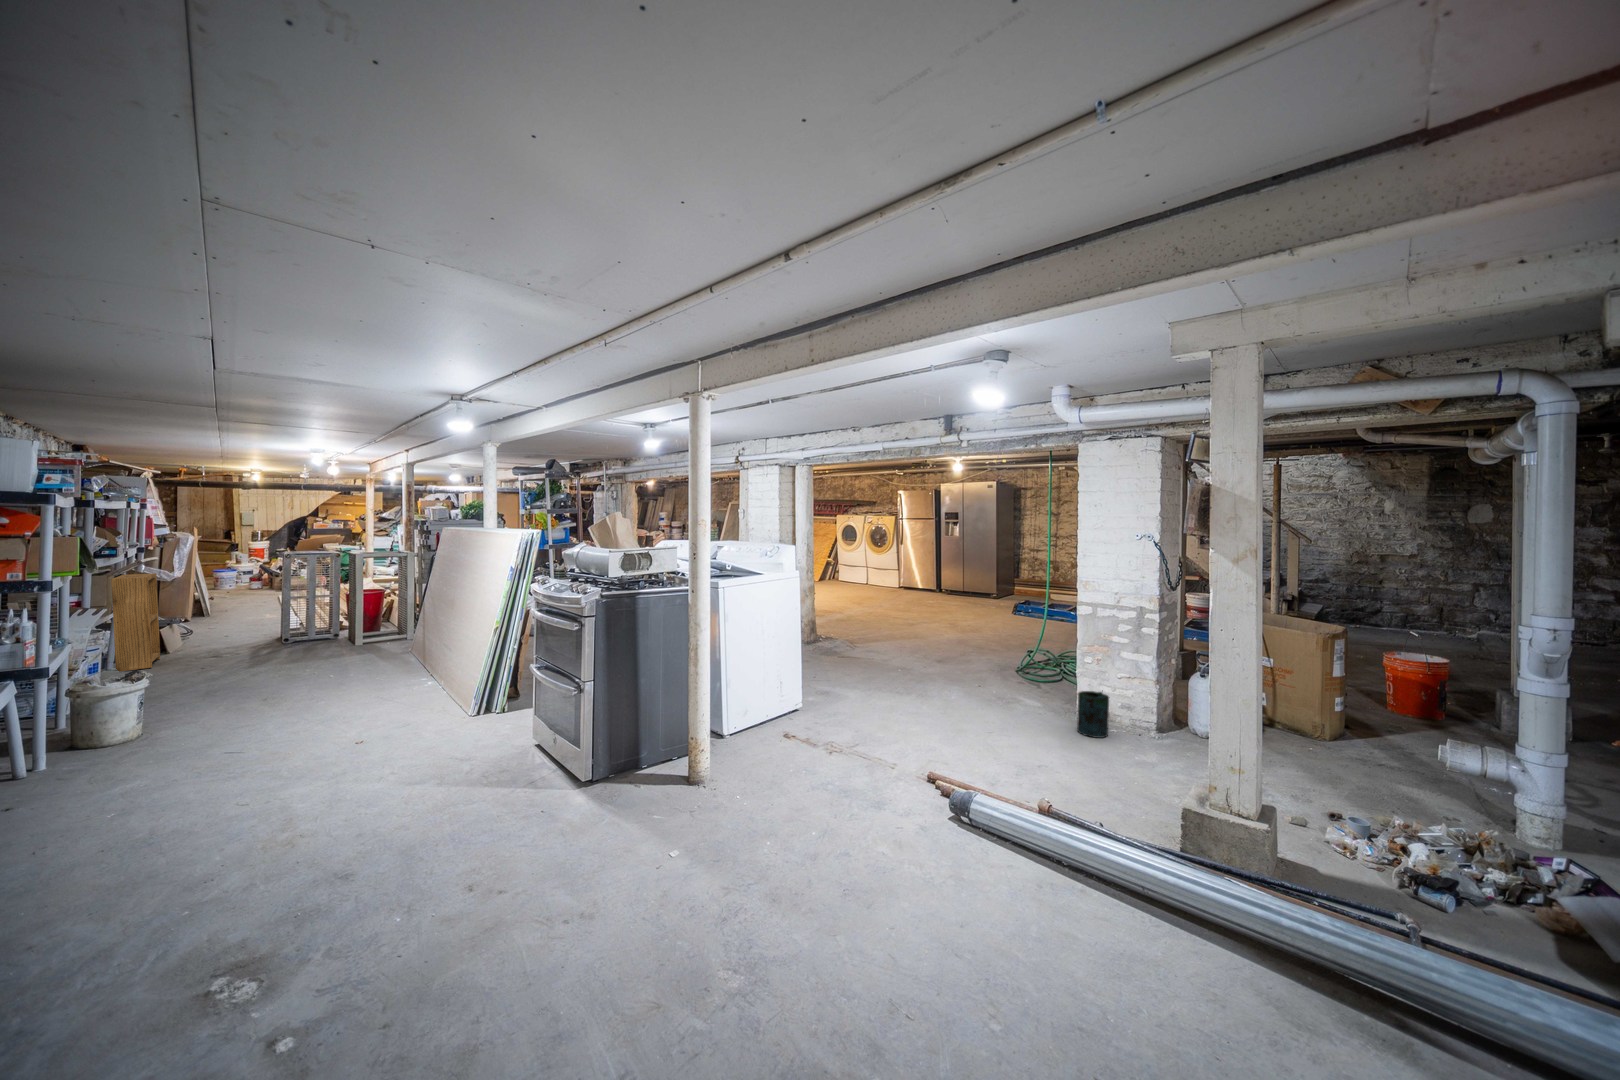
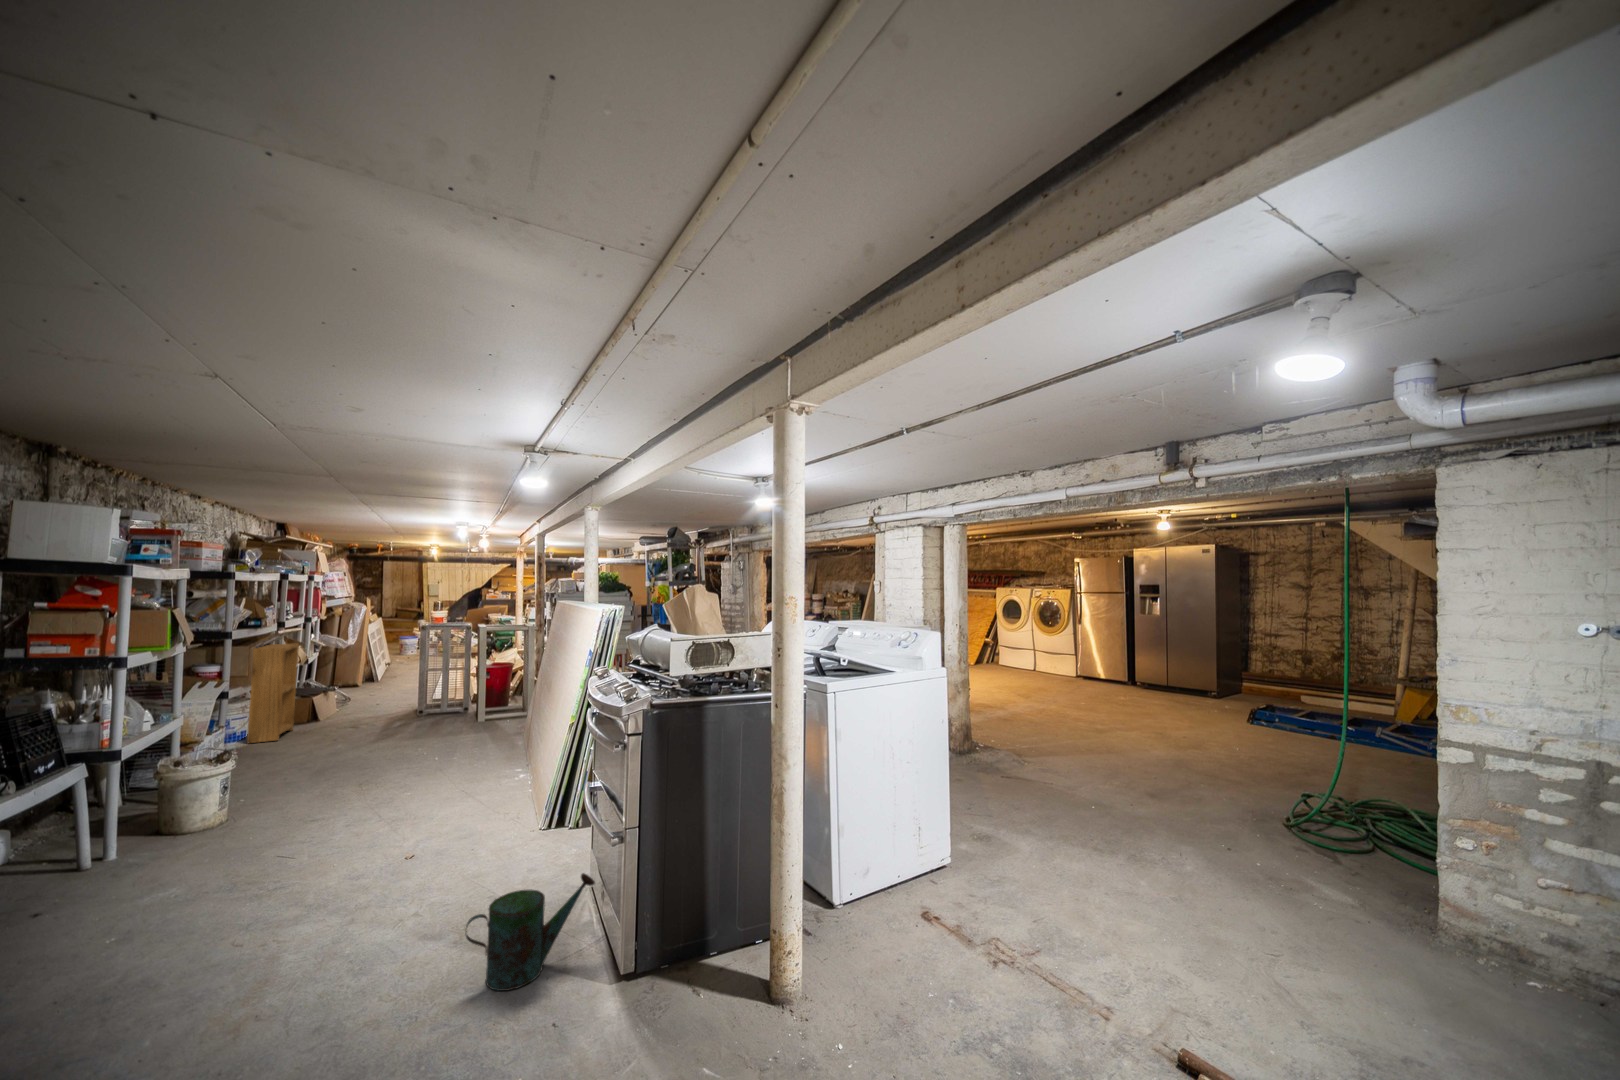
watering can: present [1077,691,1109,738] -> present [466,873,595,991]

